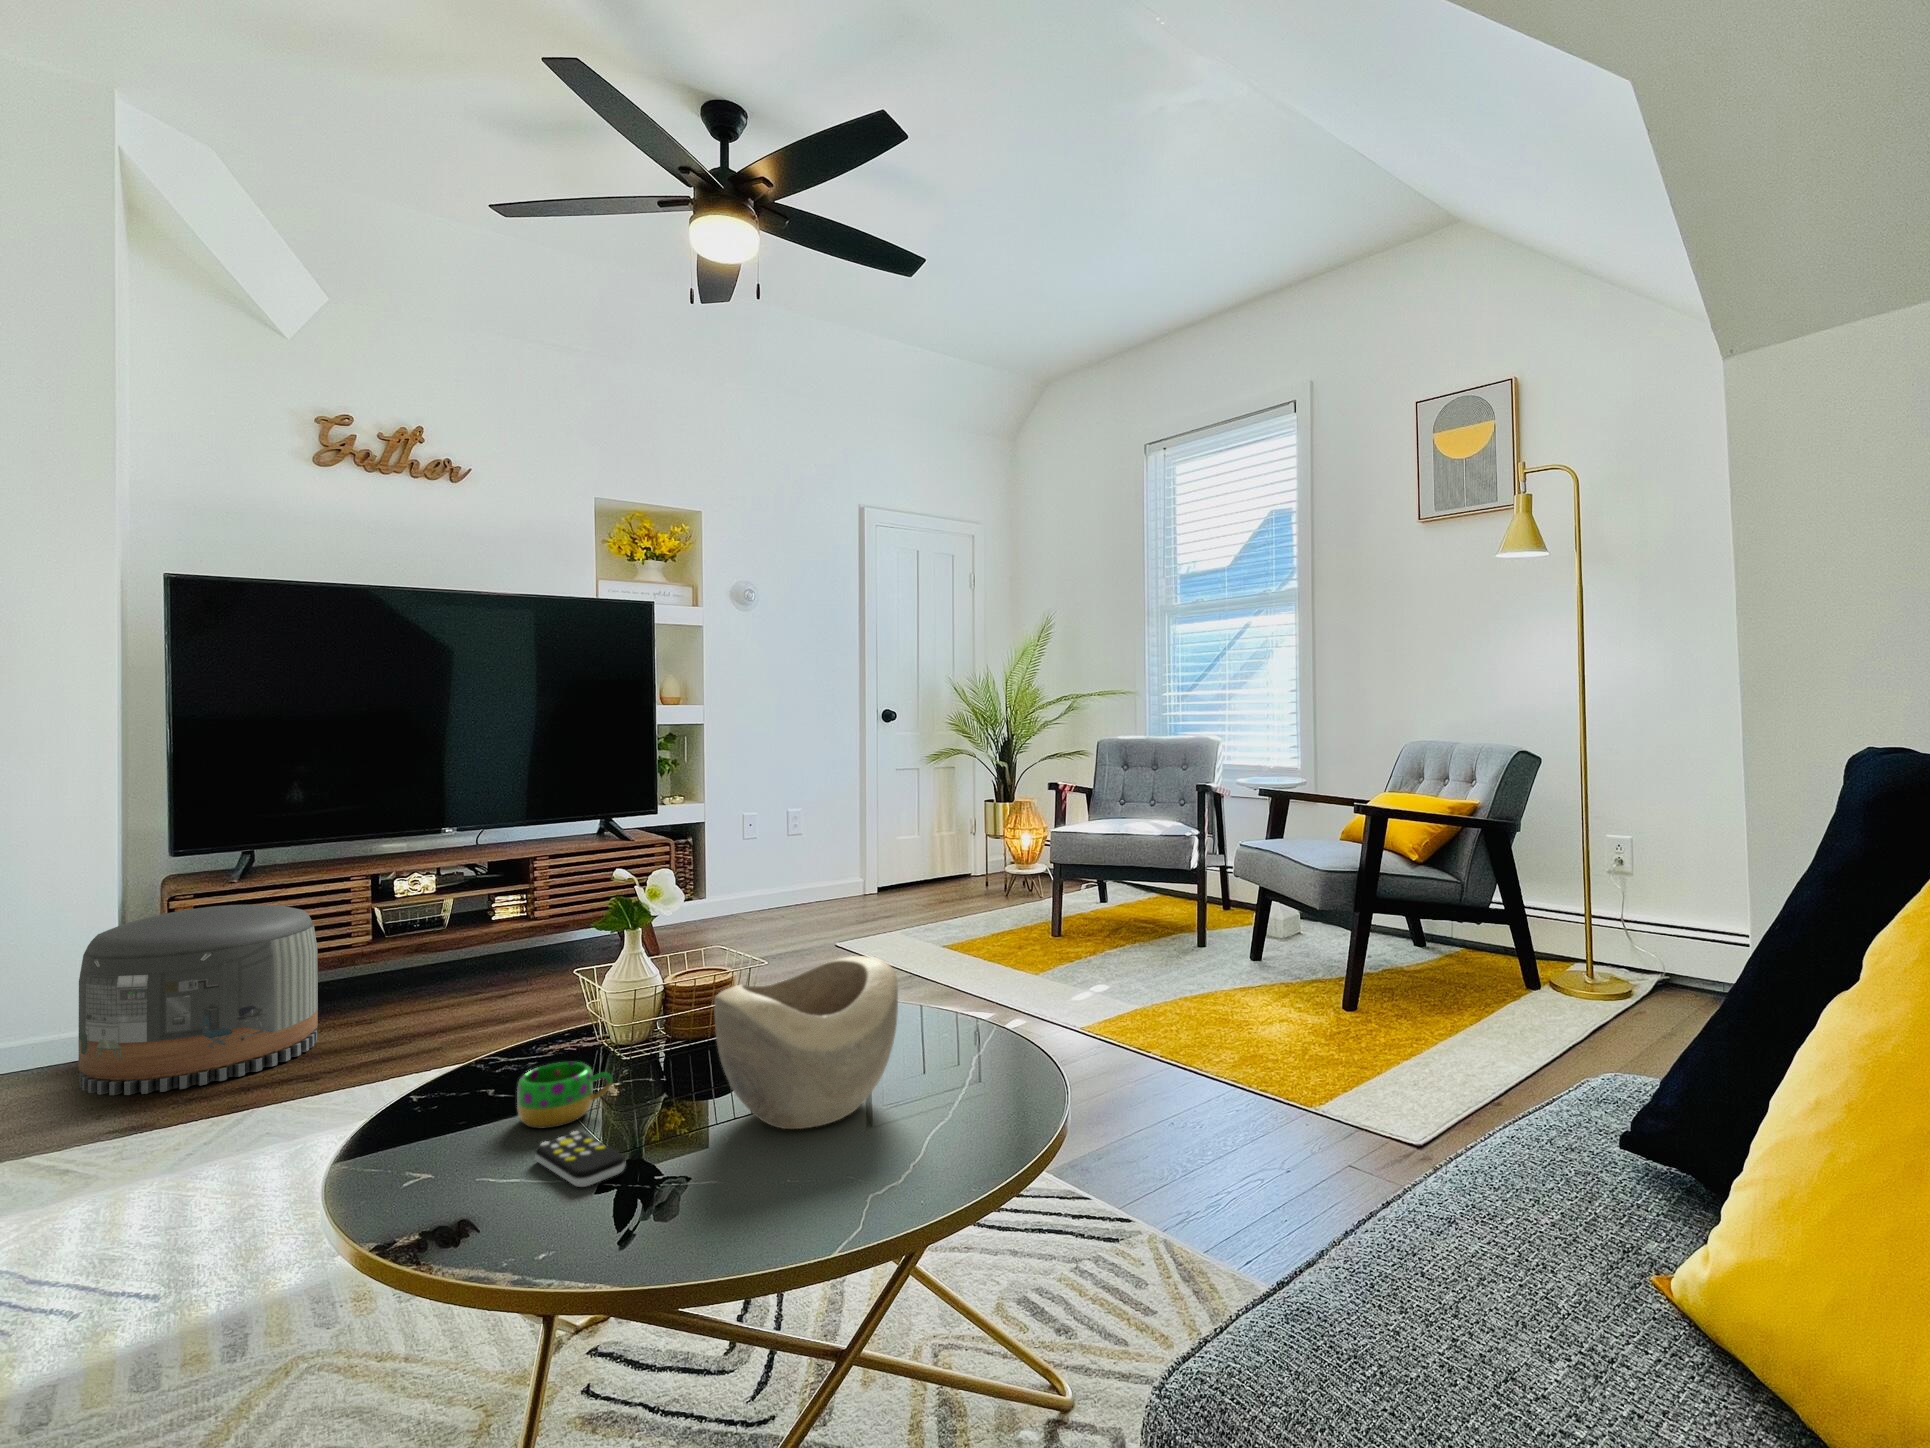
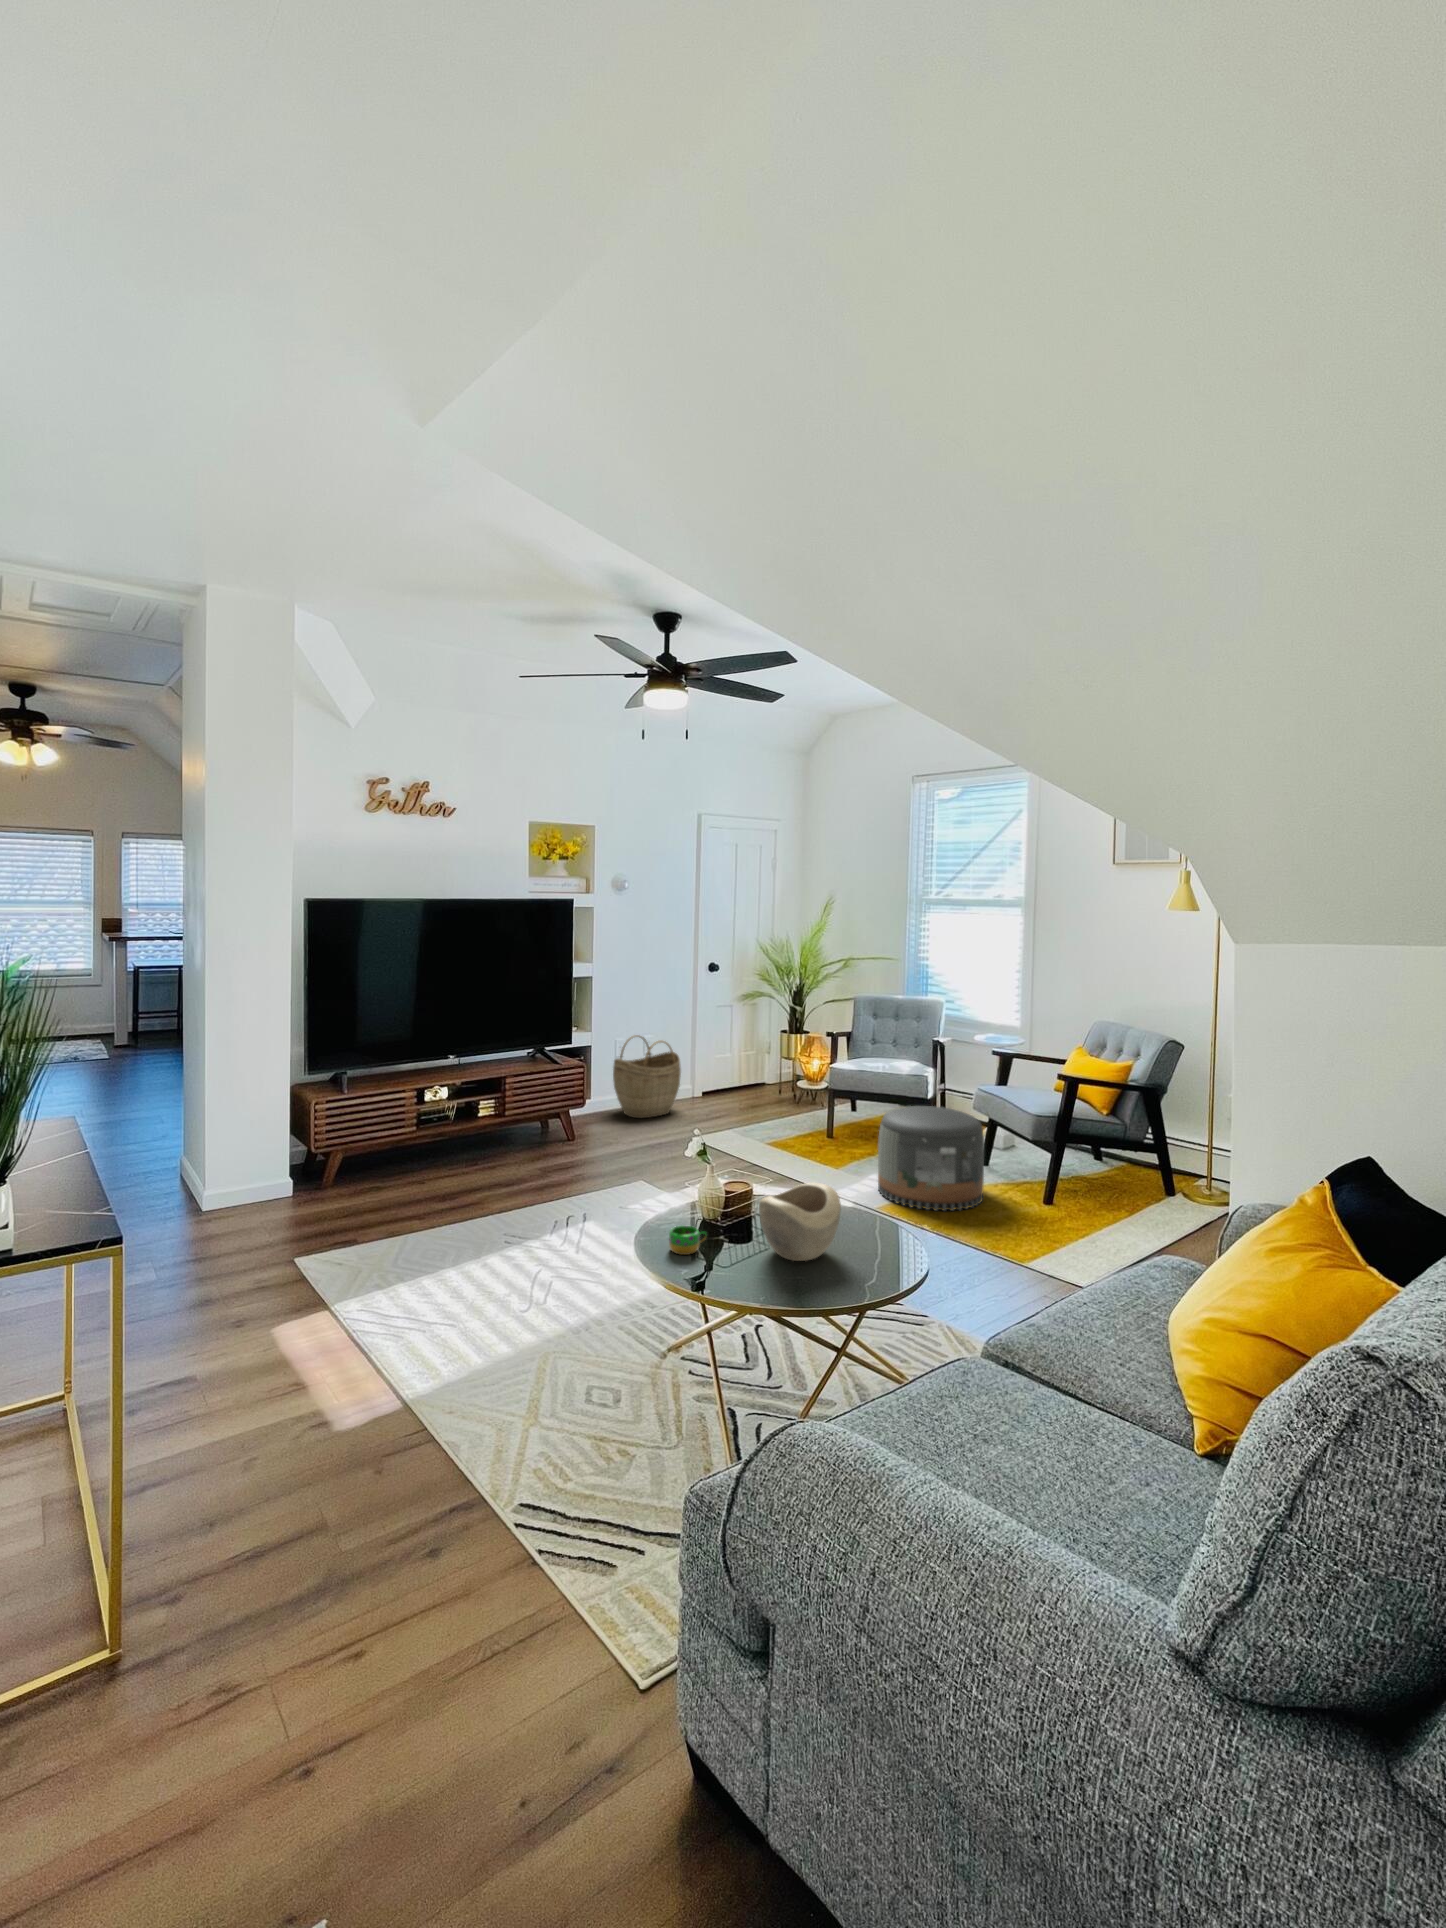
woven basket: none [736,806,834,921] -> present [613,1035,681,1118]
pouf: present [78,905,318,1095] -> present [878,1106,984,1211]
remote control: present [535,1131,625,1187] -> none [696,1257,739,1280]

